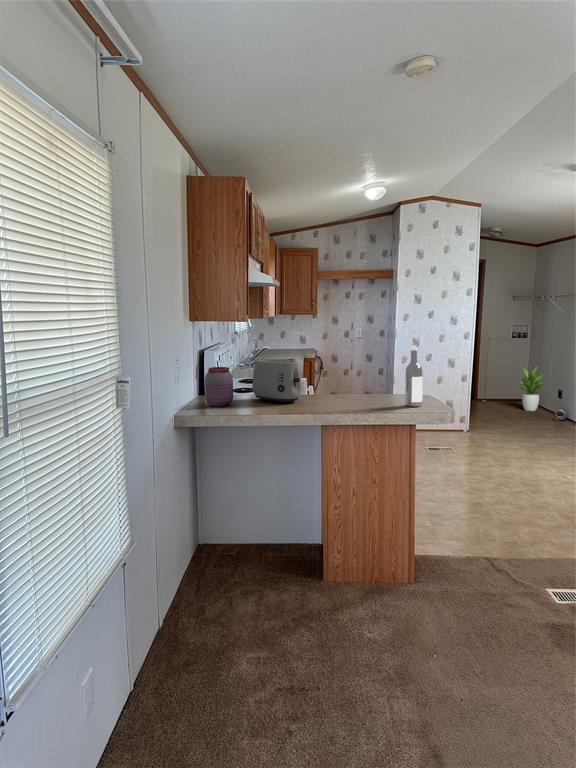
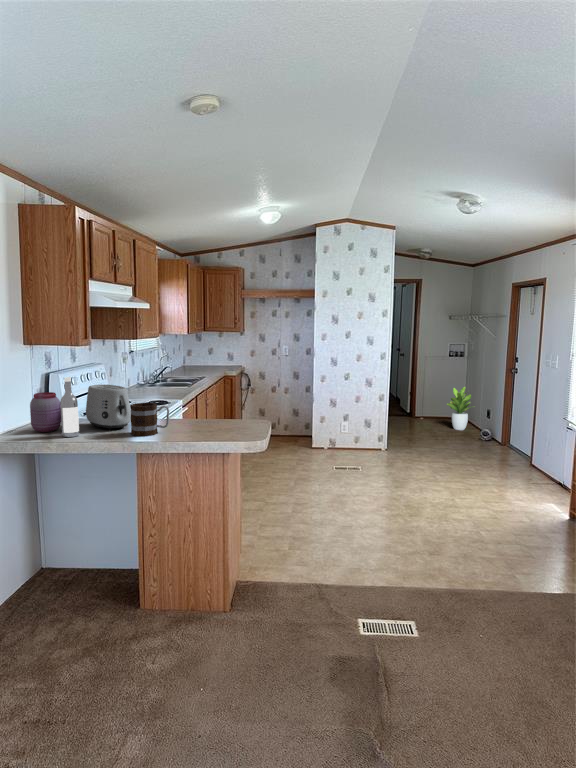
wine bottle: present [405,346,422,407] -> present [60,377,79,437]
mug: none [312,375,348,408] -> present [130,403,169,436]

